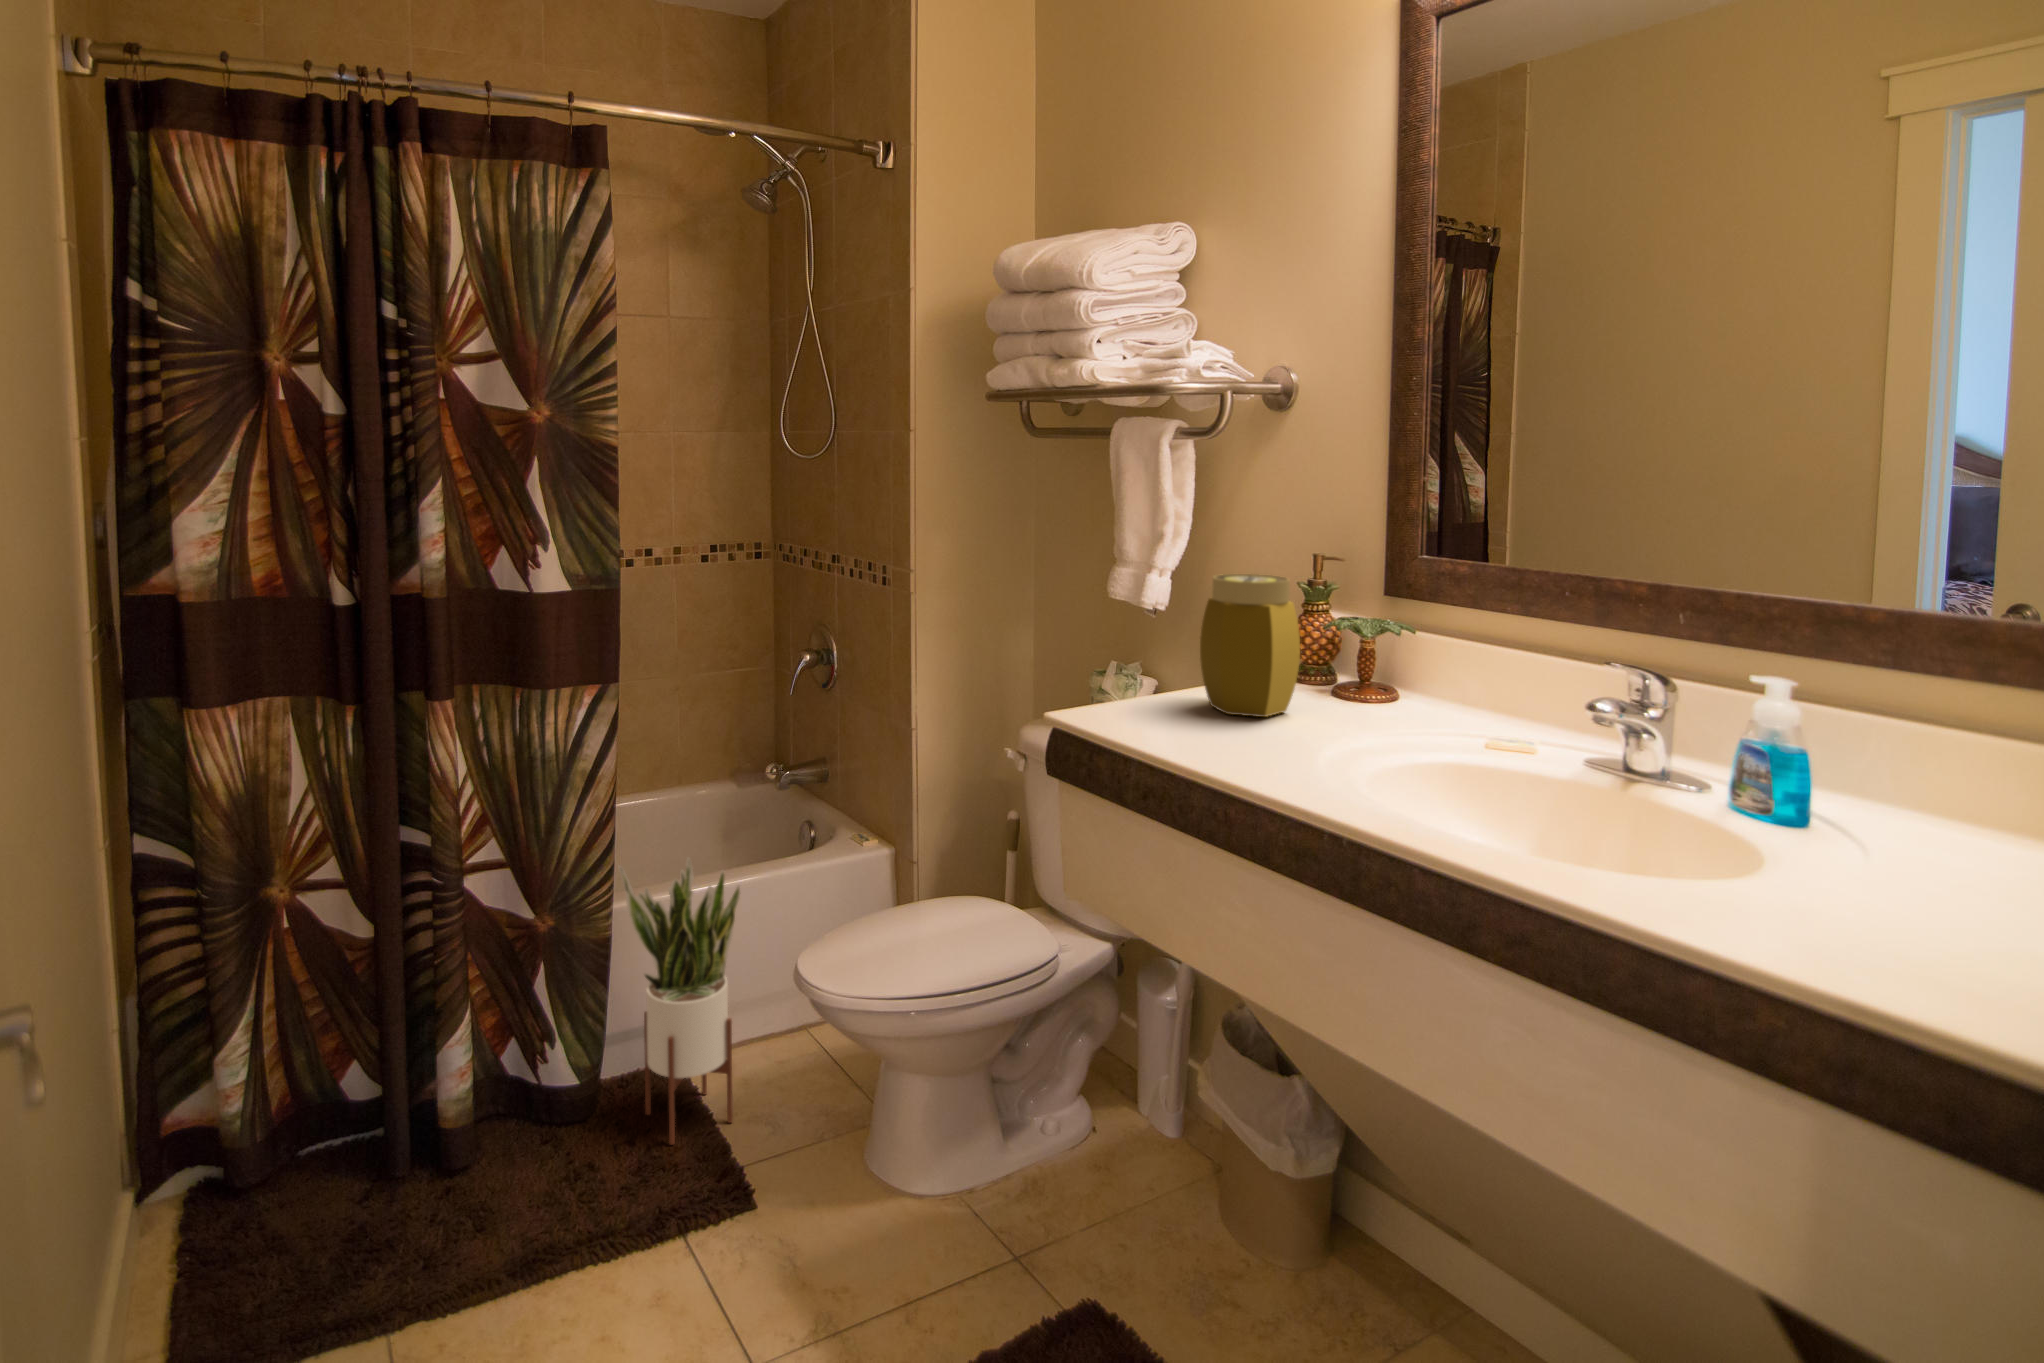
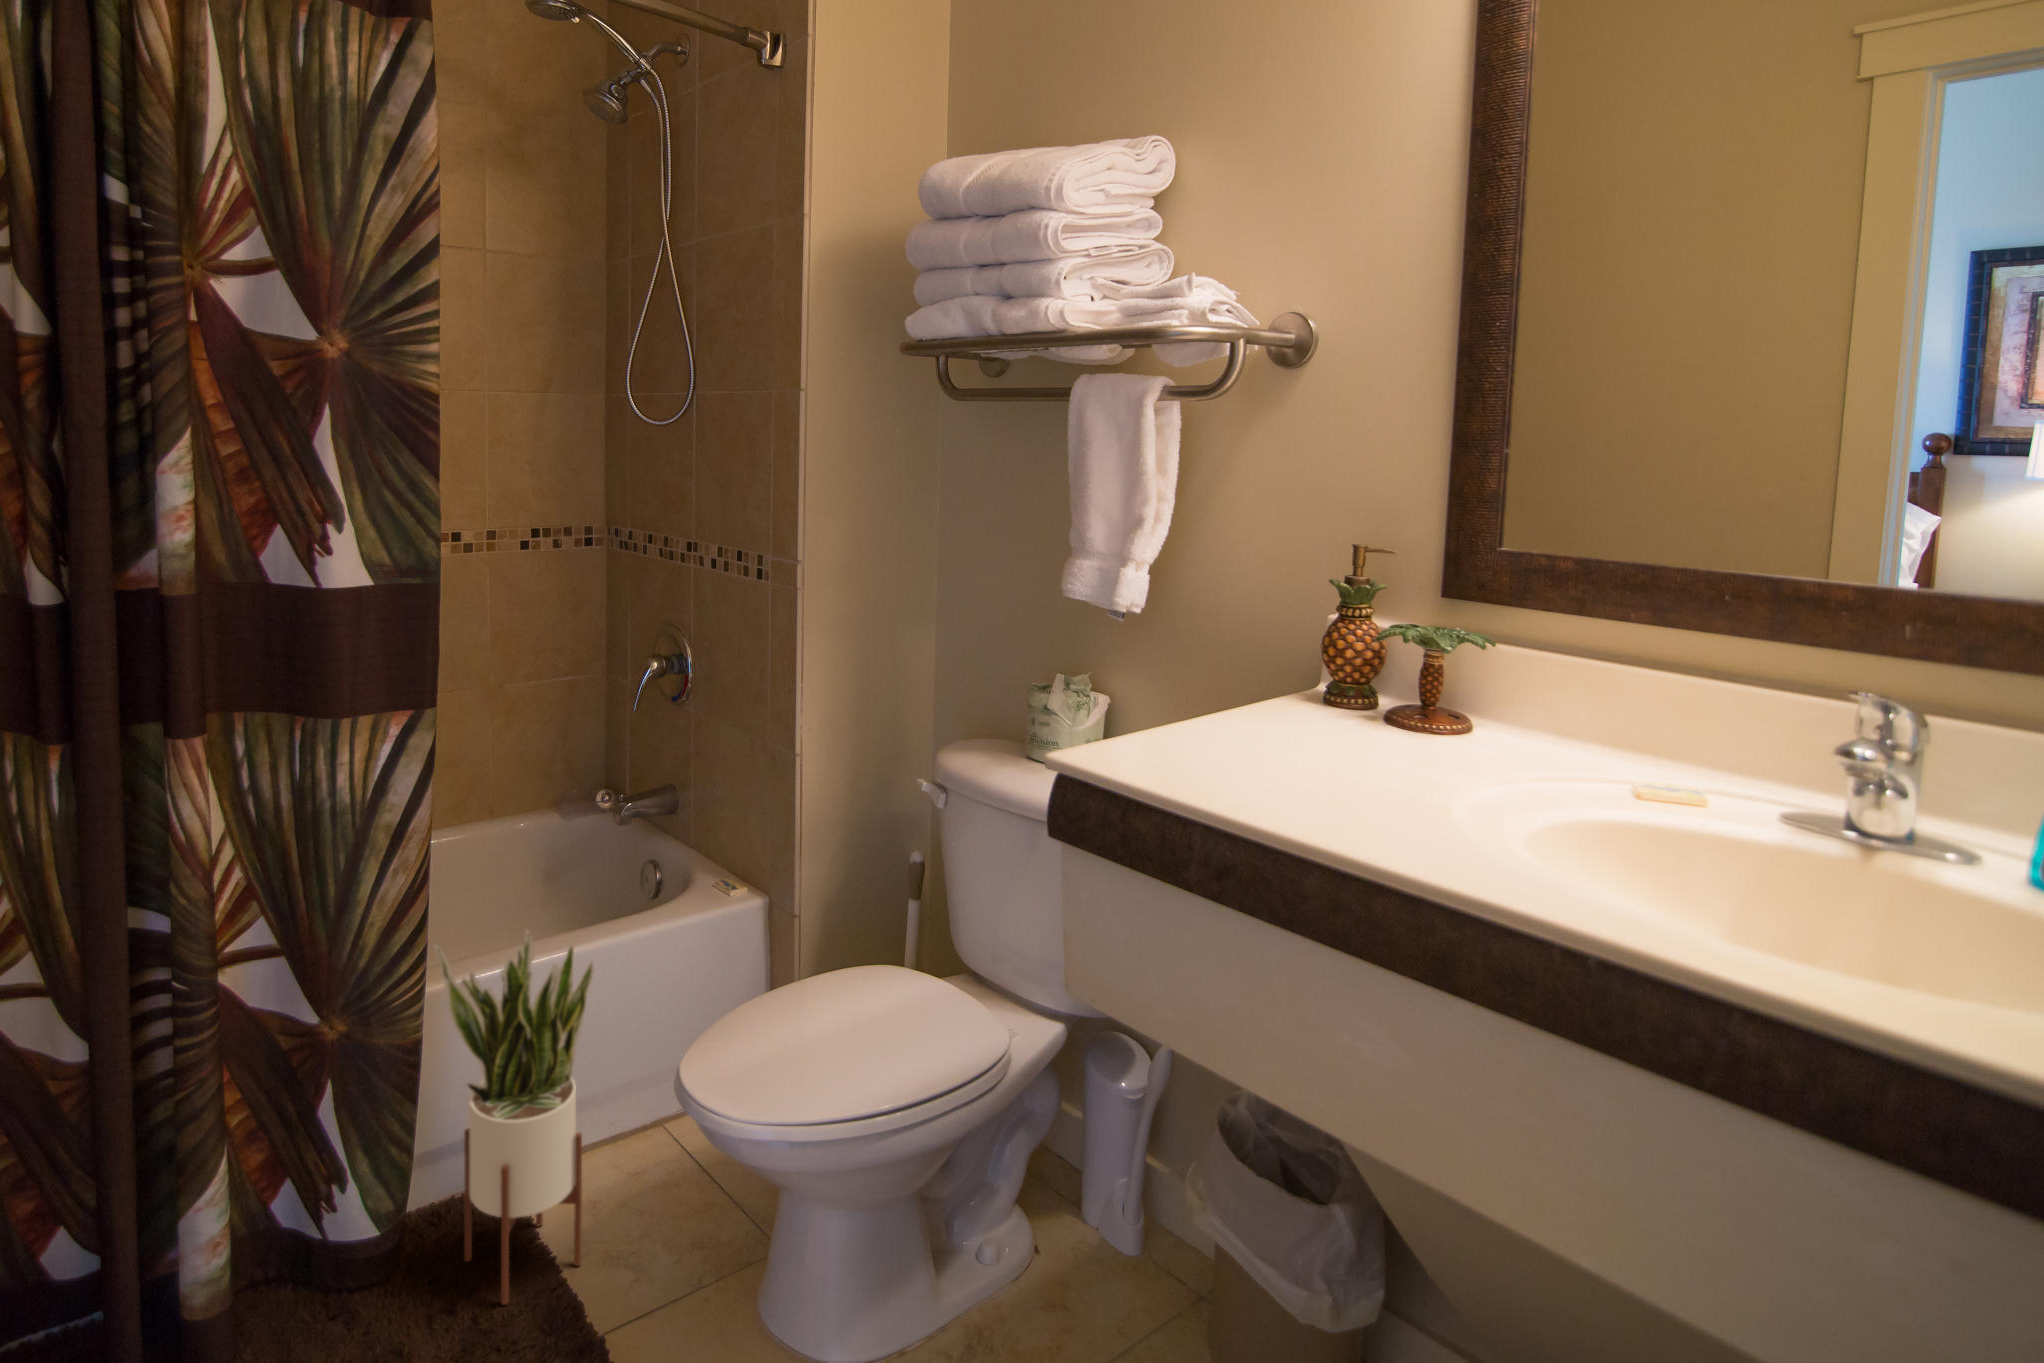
jar: present [1200,574,1300,717] -> none [1250,570,1383,756]

